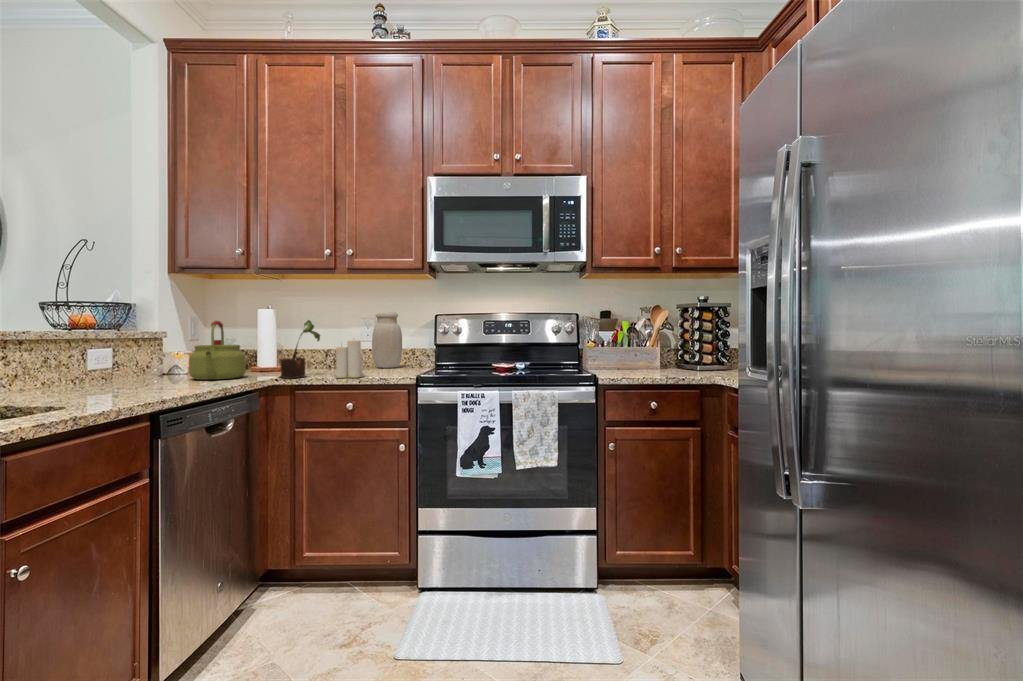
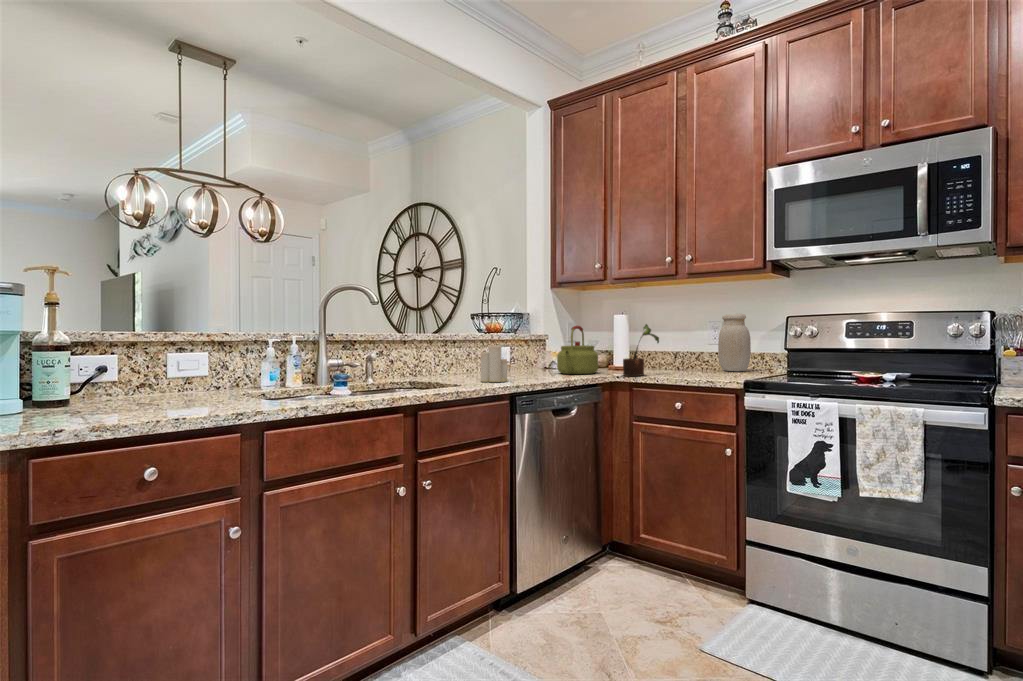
candle: present [335,340,365,378] -> present [481,346,508,382]

